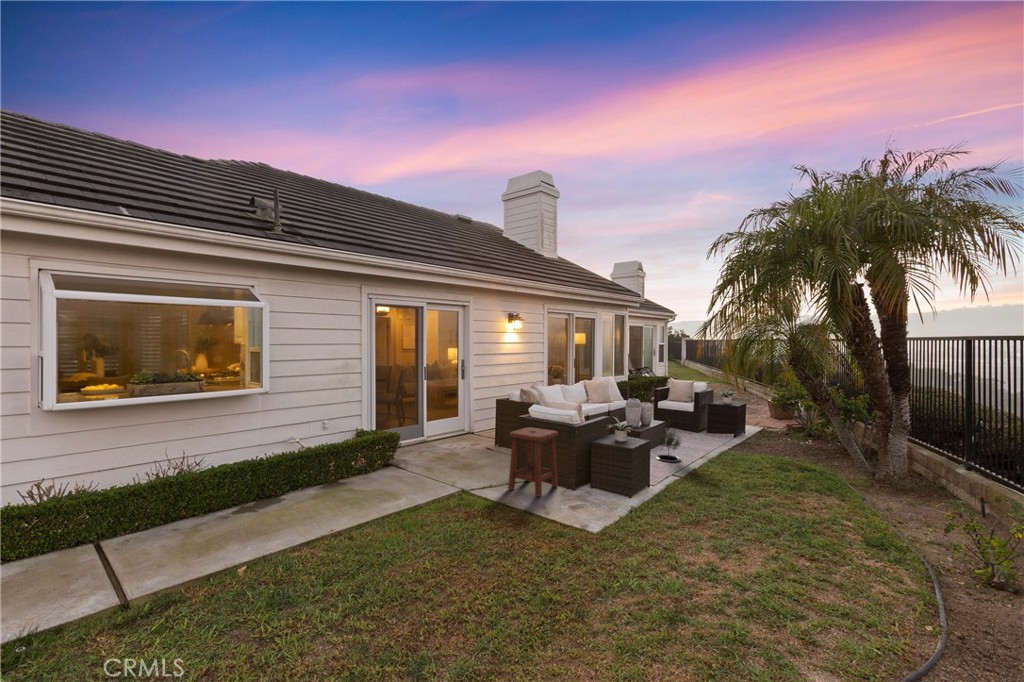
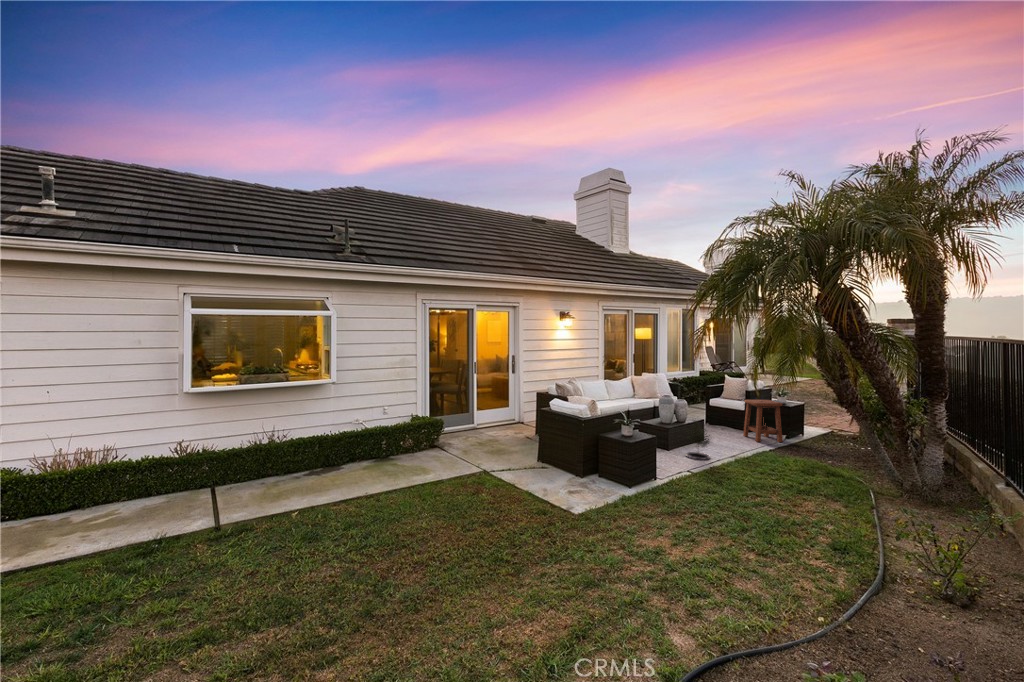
stool: present [508,427,558,497] -> present [743,400,783,442]

